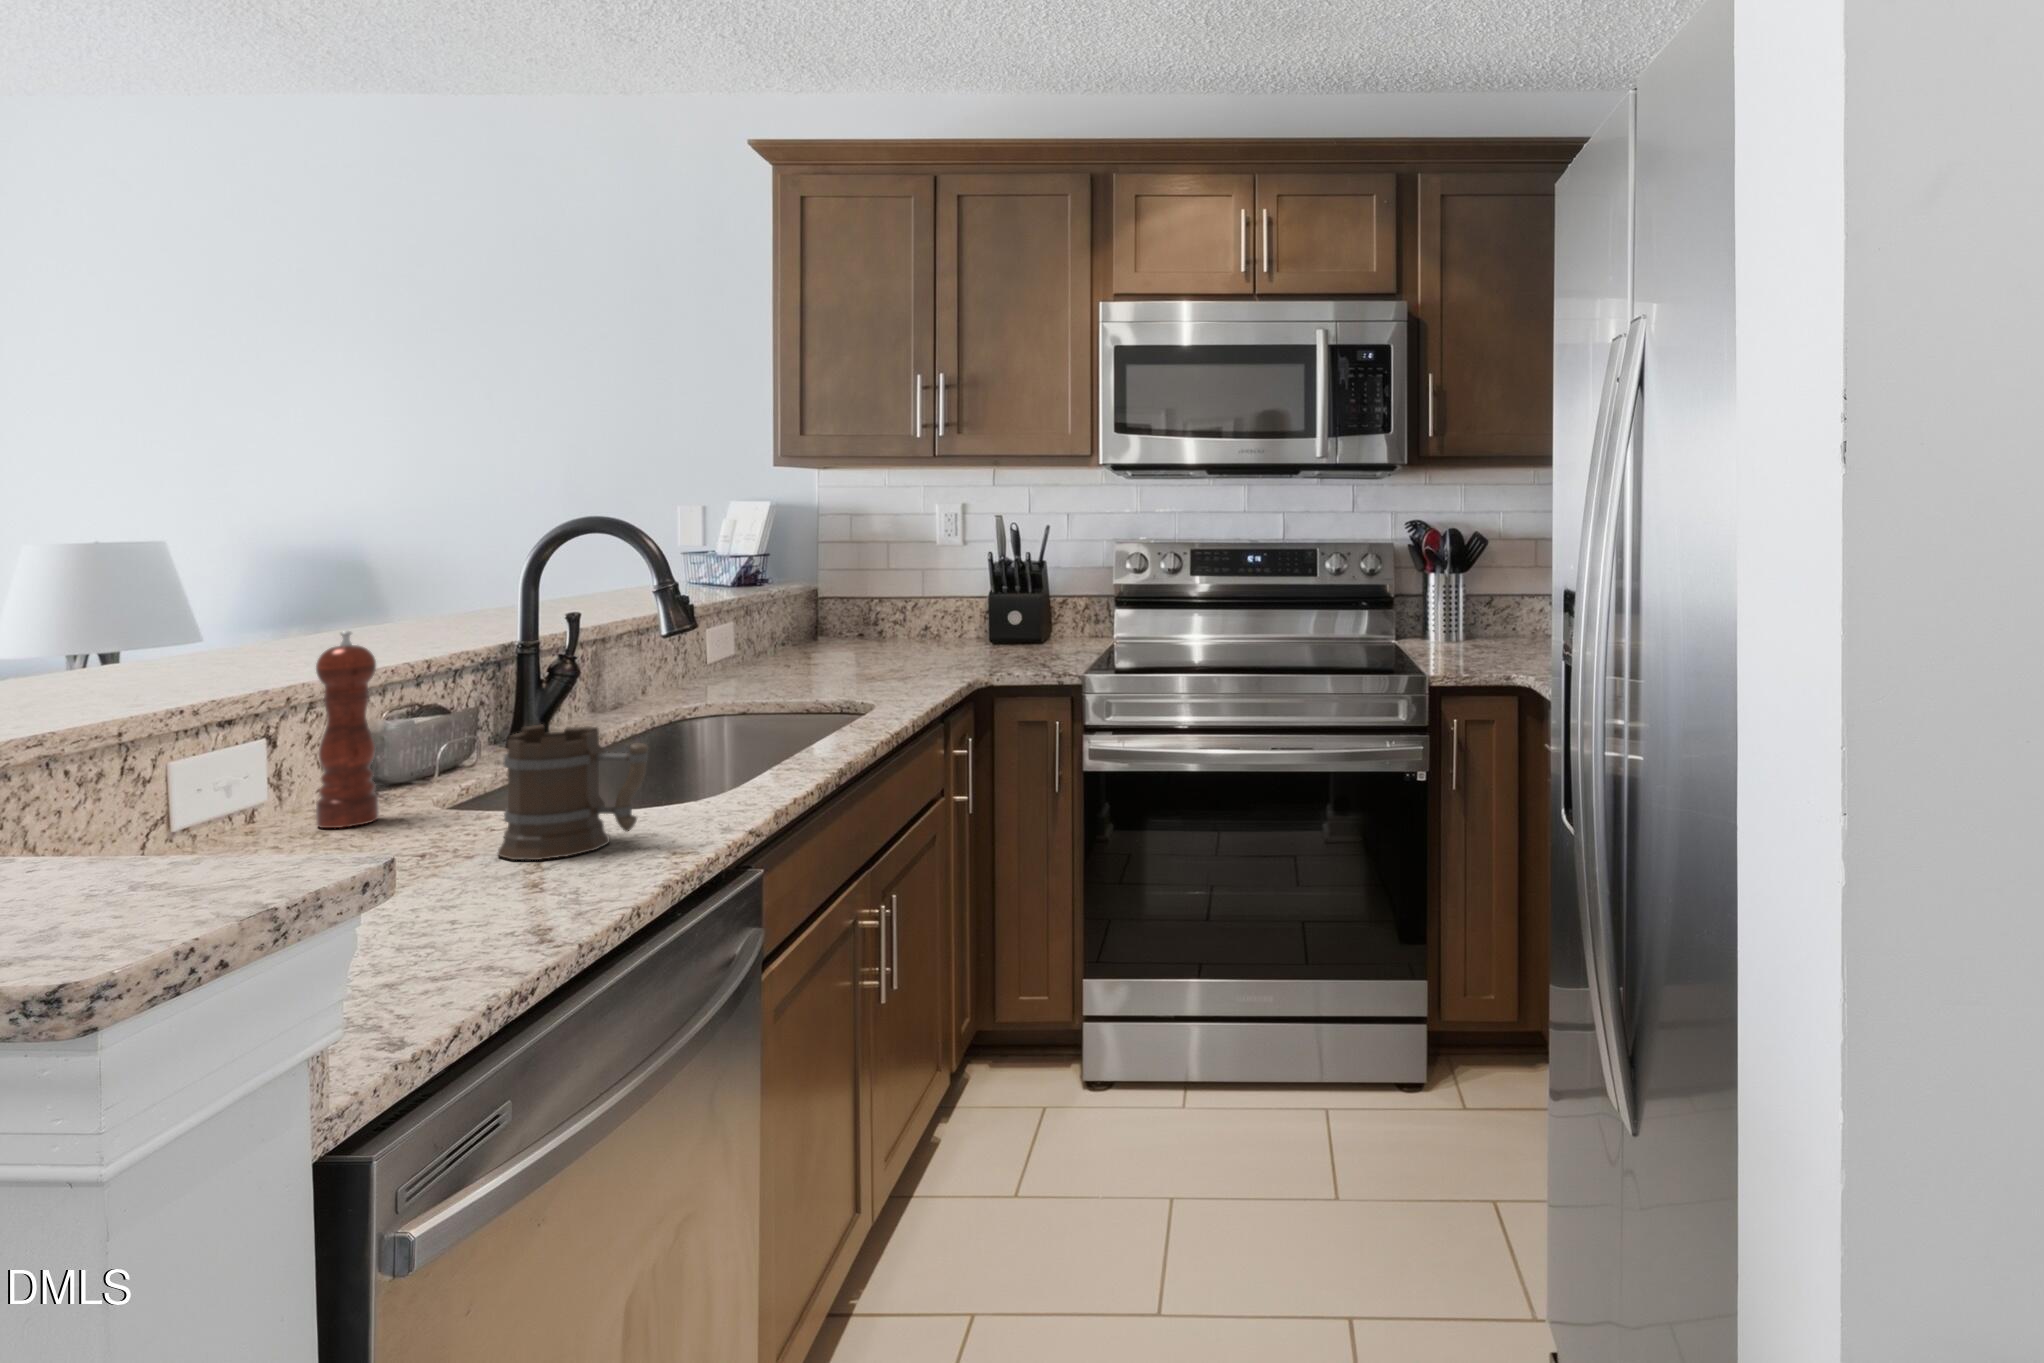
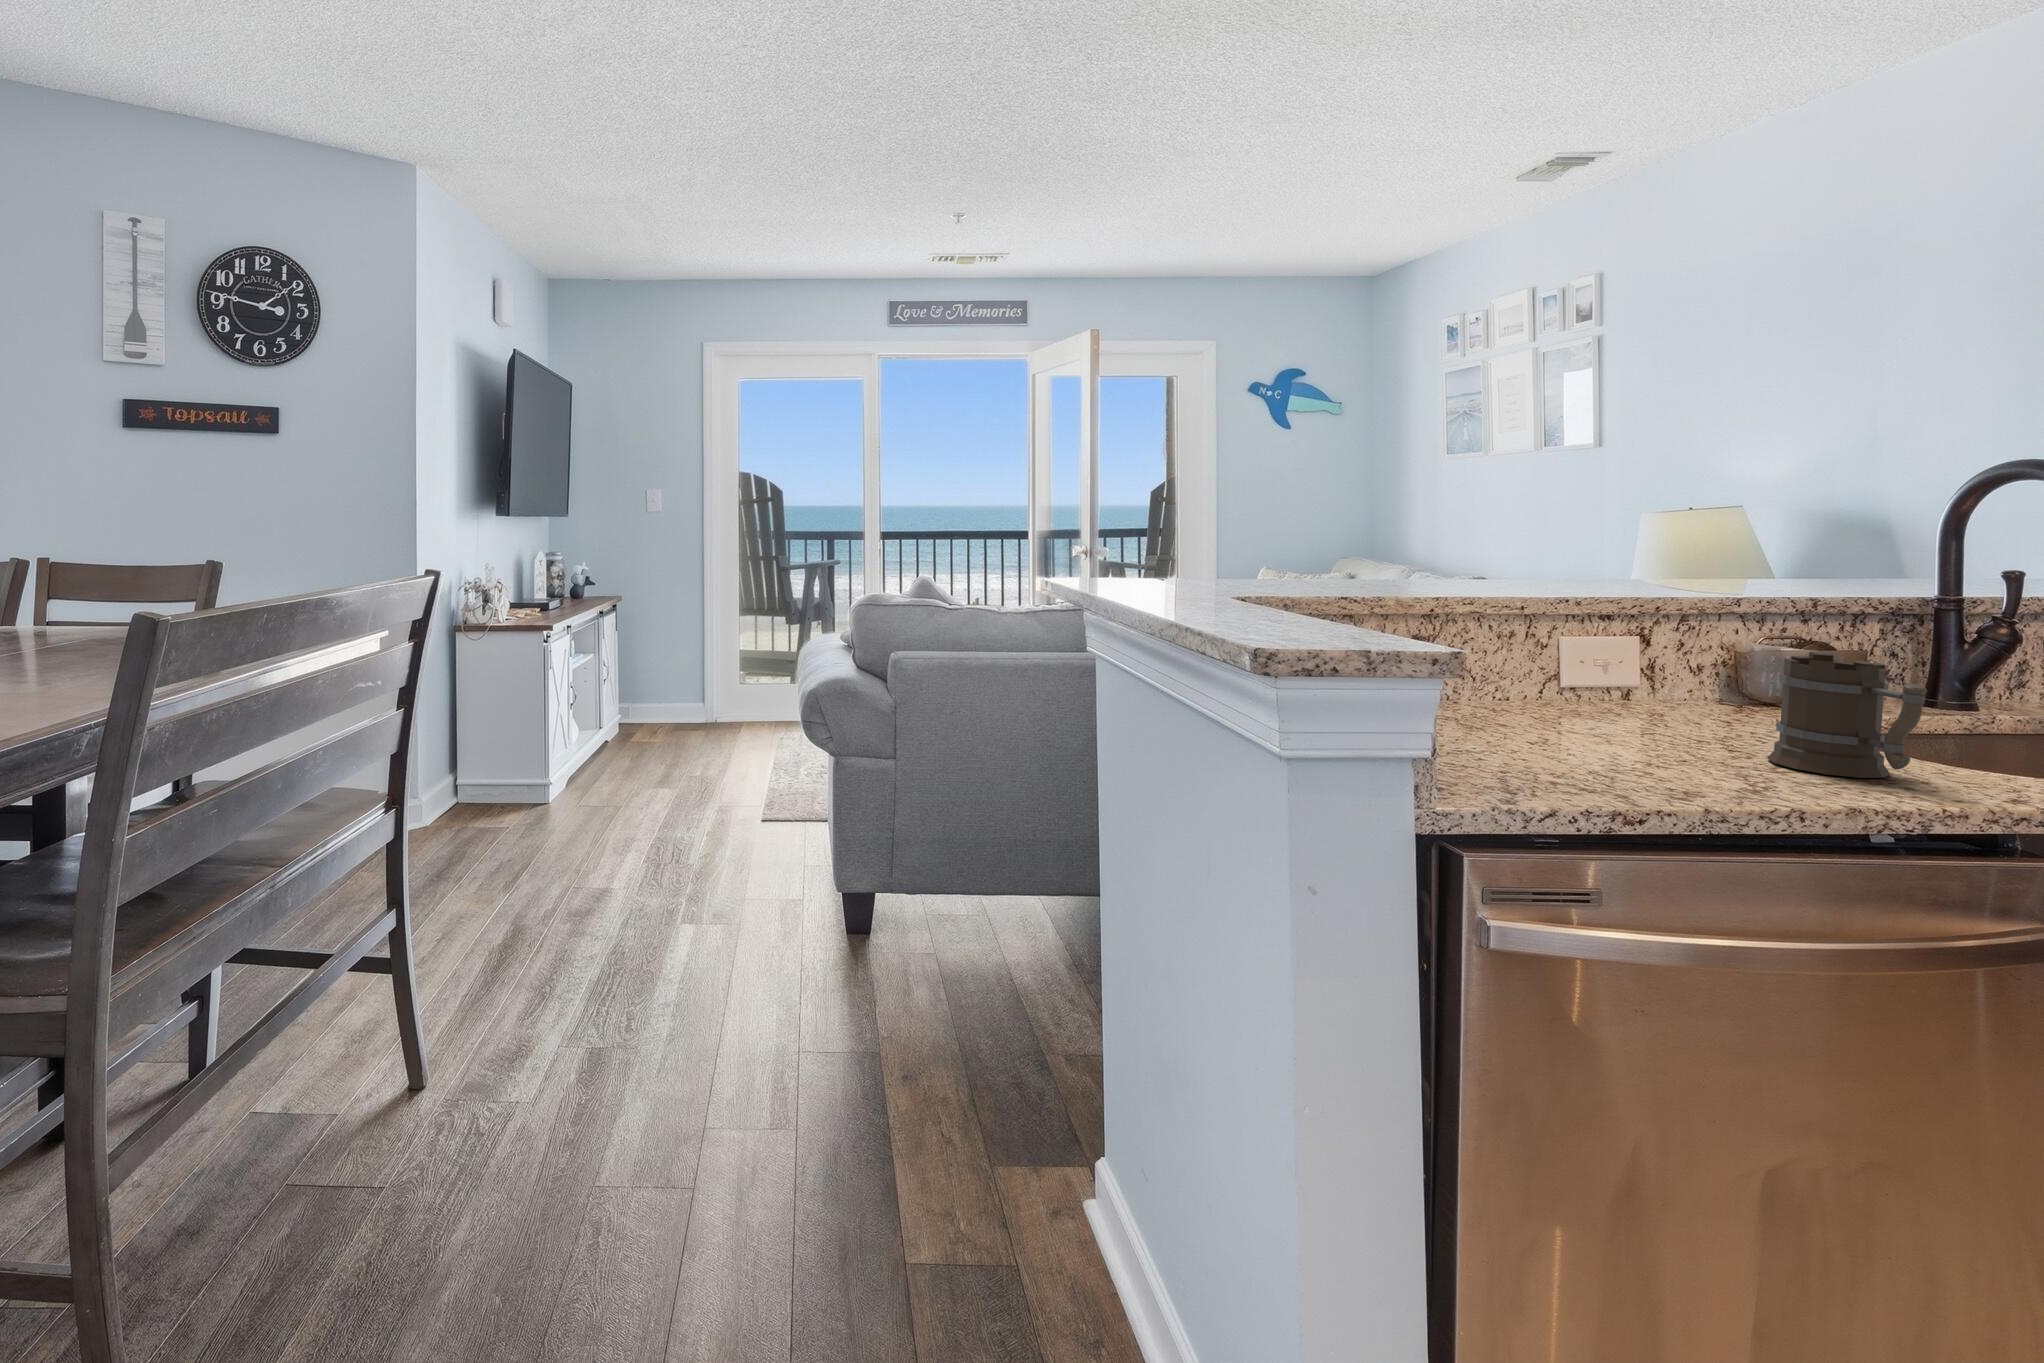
pepper mill: present [316,631,379,828] -> none [1665,556,1723,718]

